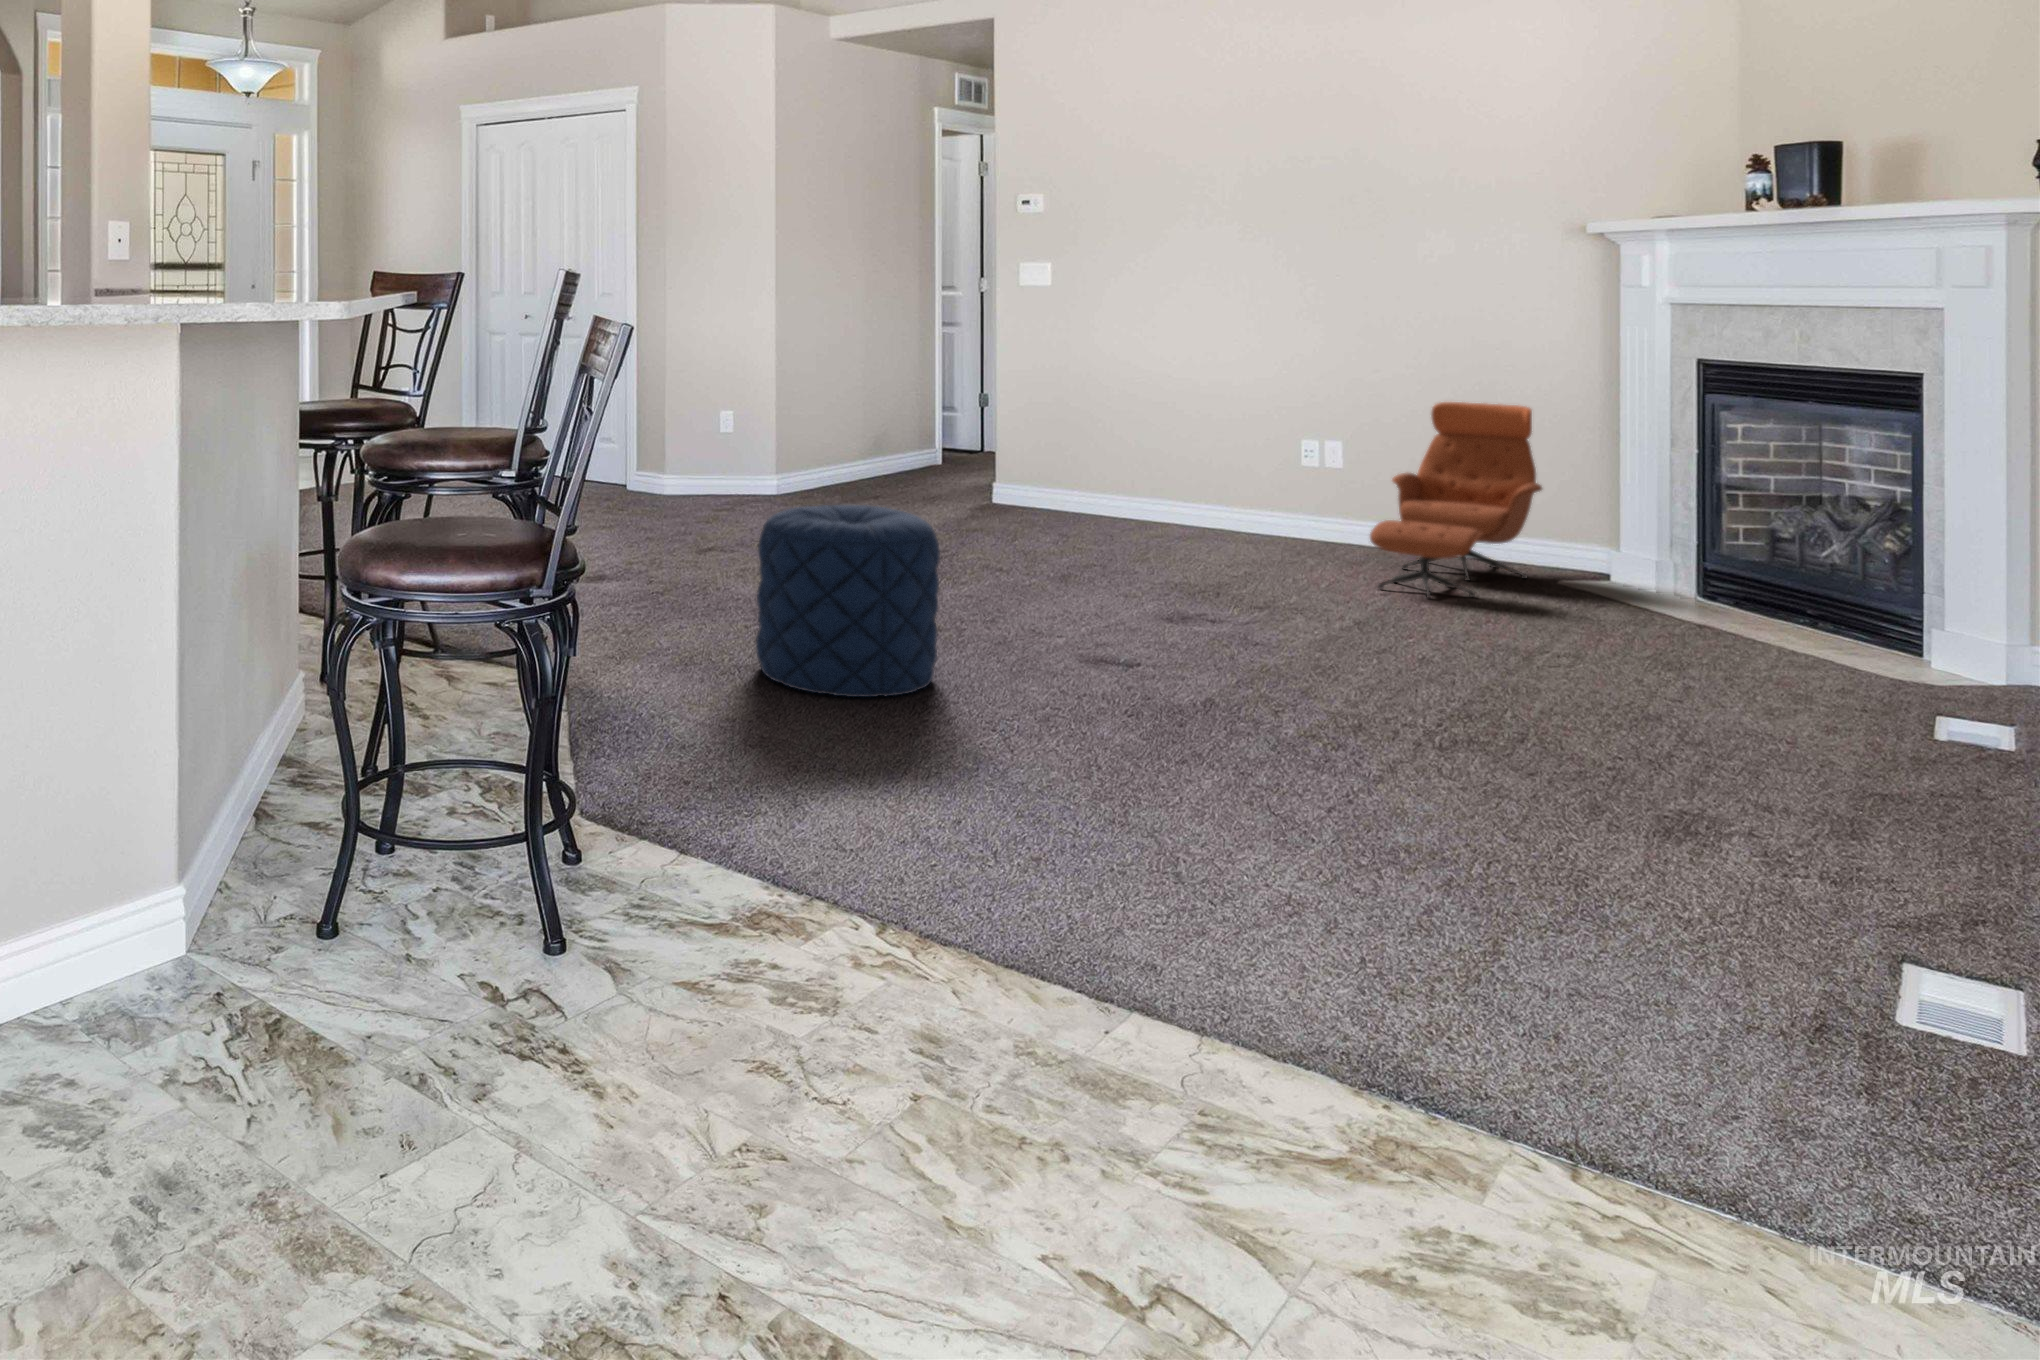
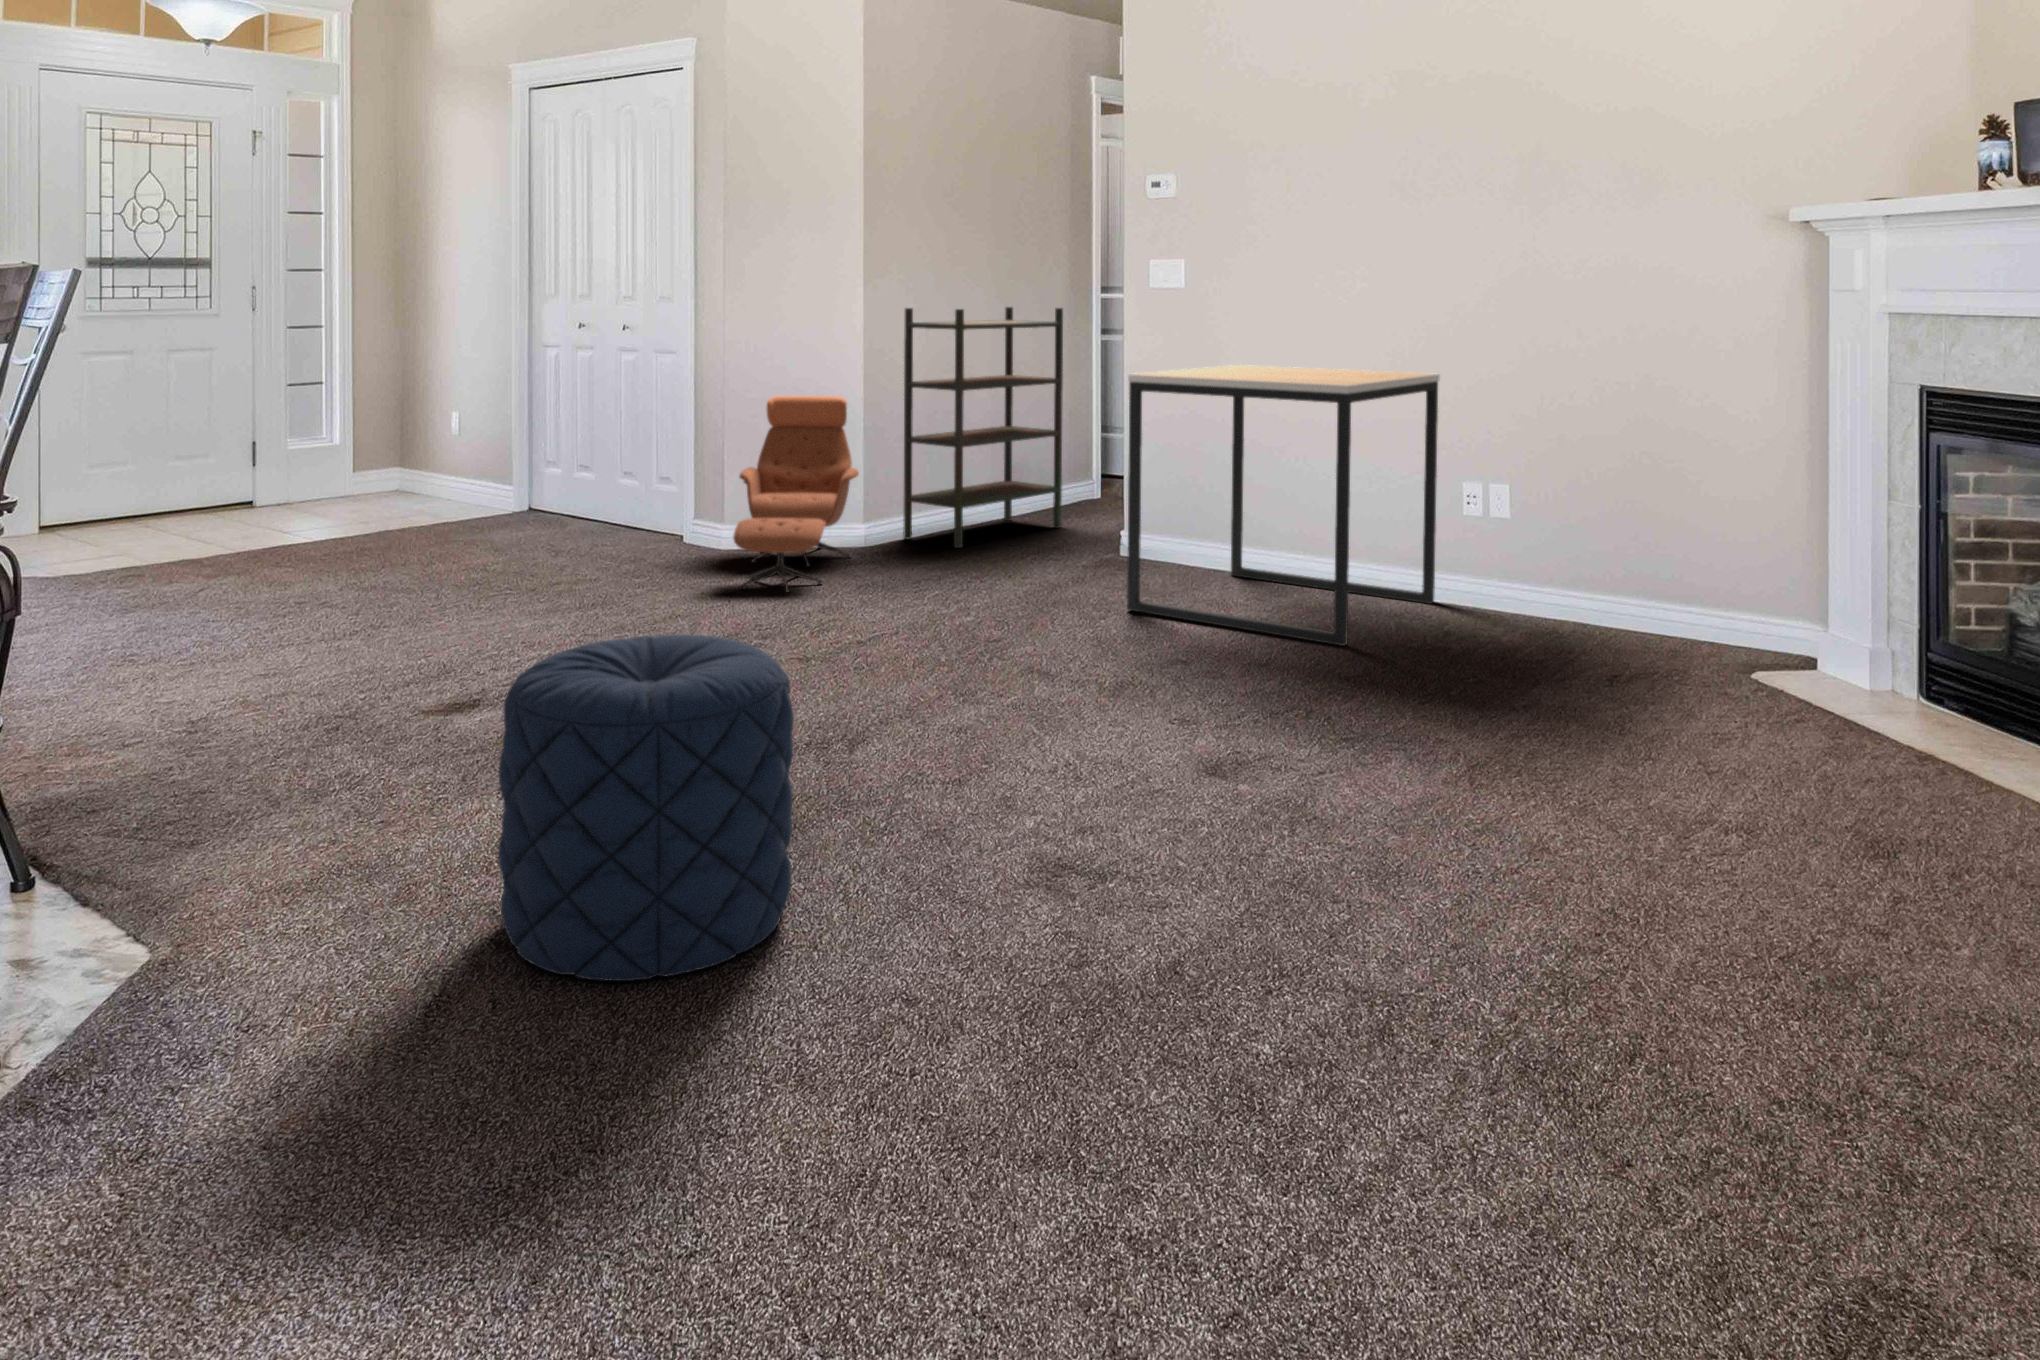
bookshelf: none [804,303,932,498] -> present [903,307,1063,548]
side table: none [1029,349,1284,562] -> present [1127,365,1440,646]
lounge chair: present [1370,402,1542,598] -> present [733,396,859,593]

